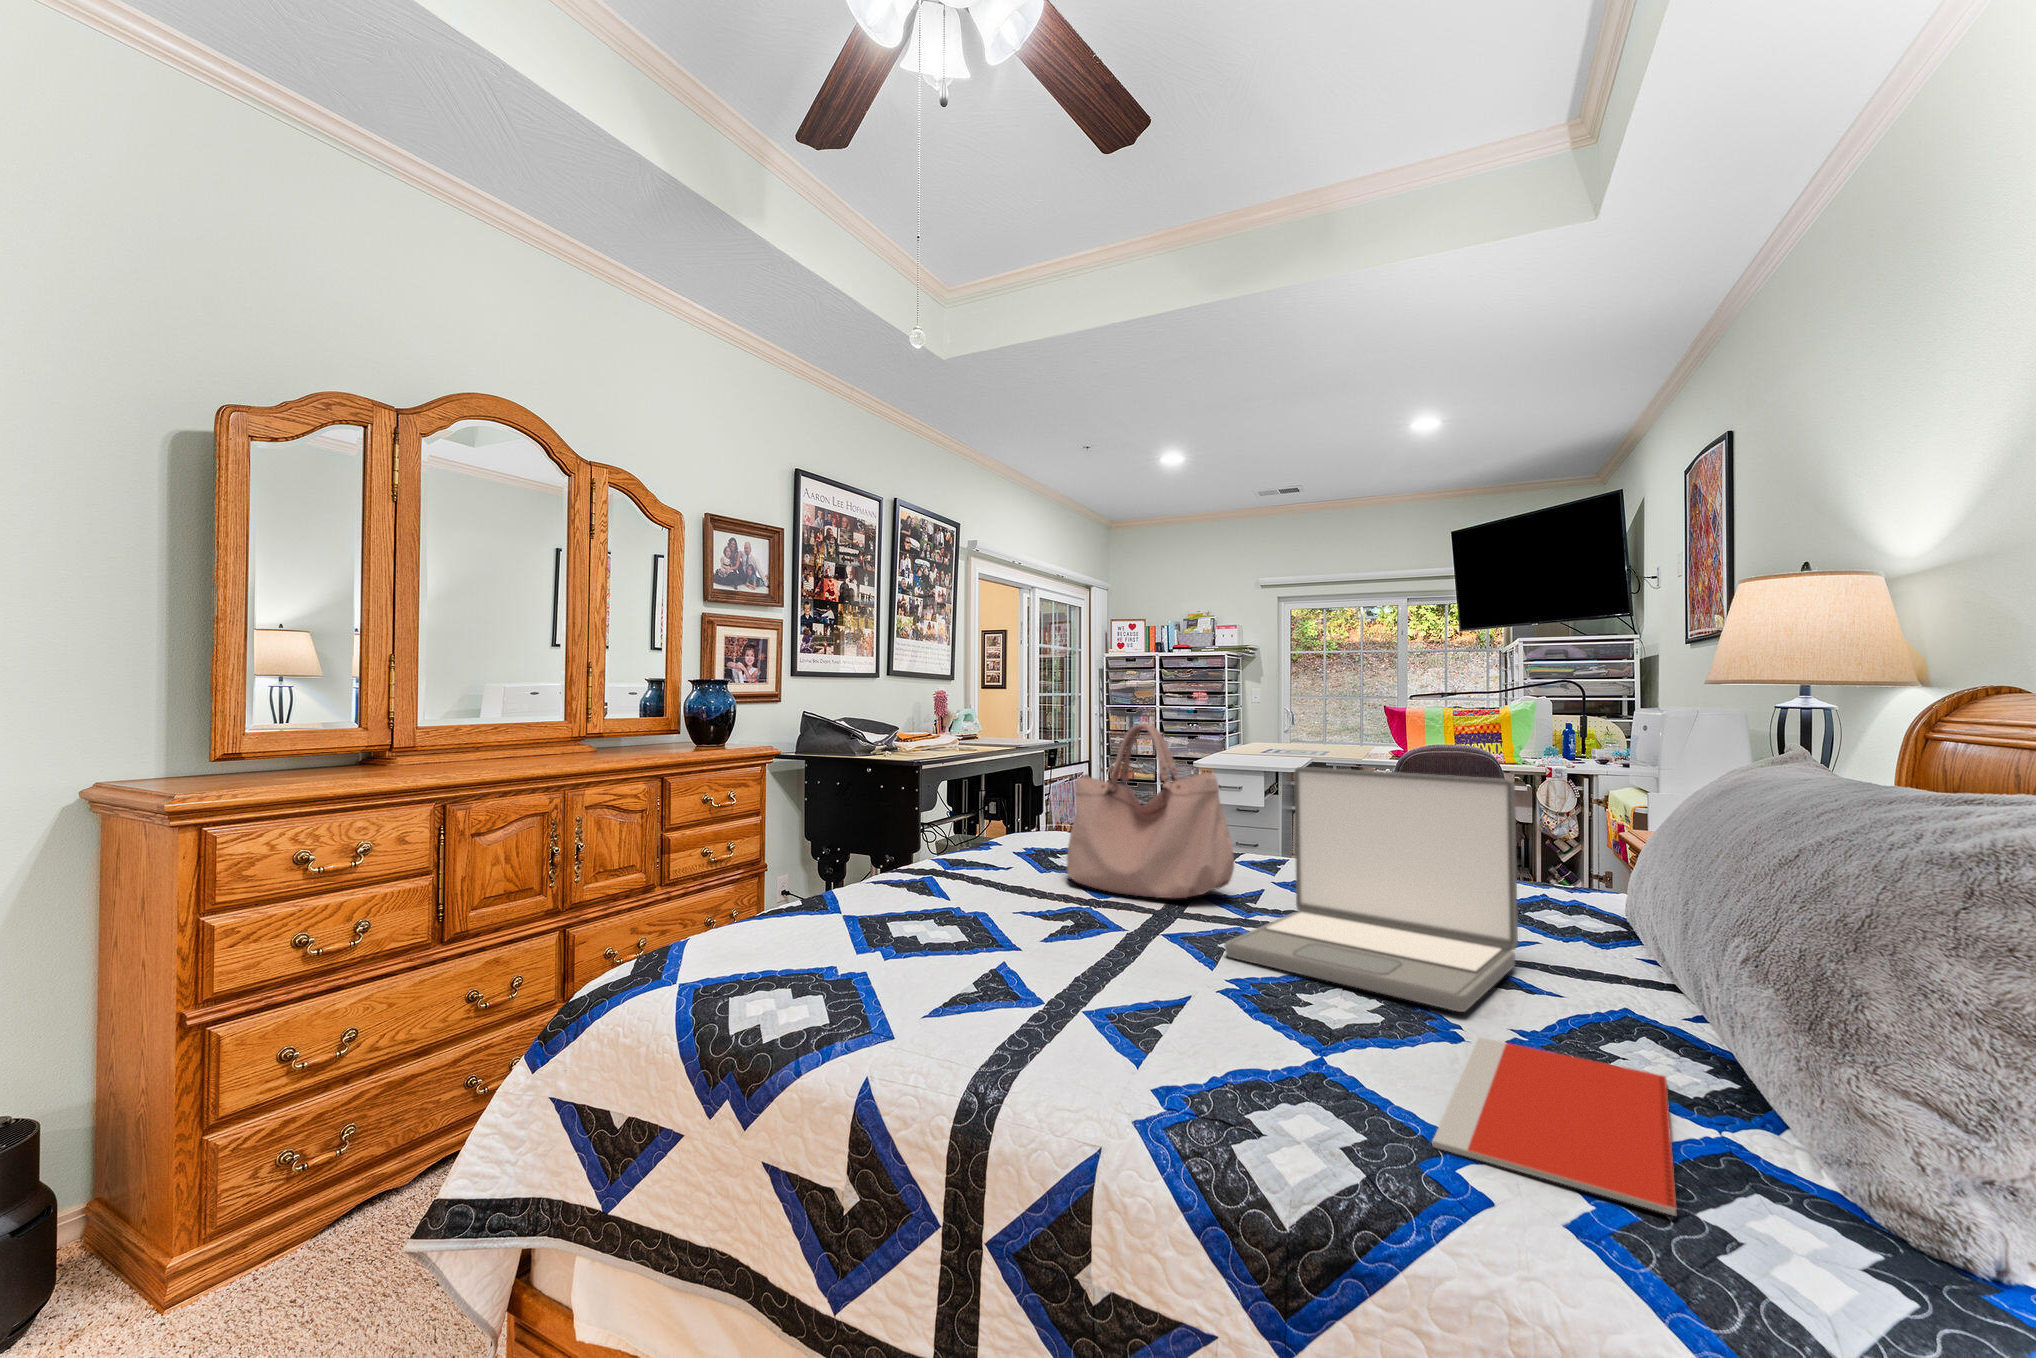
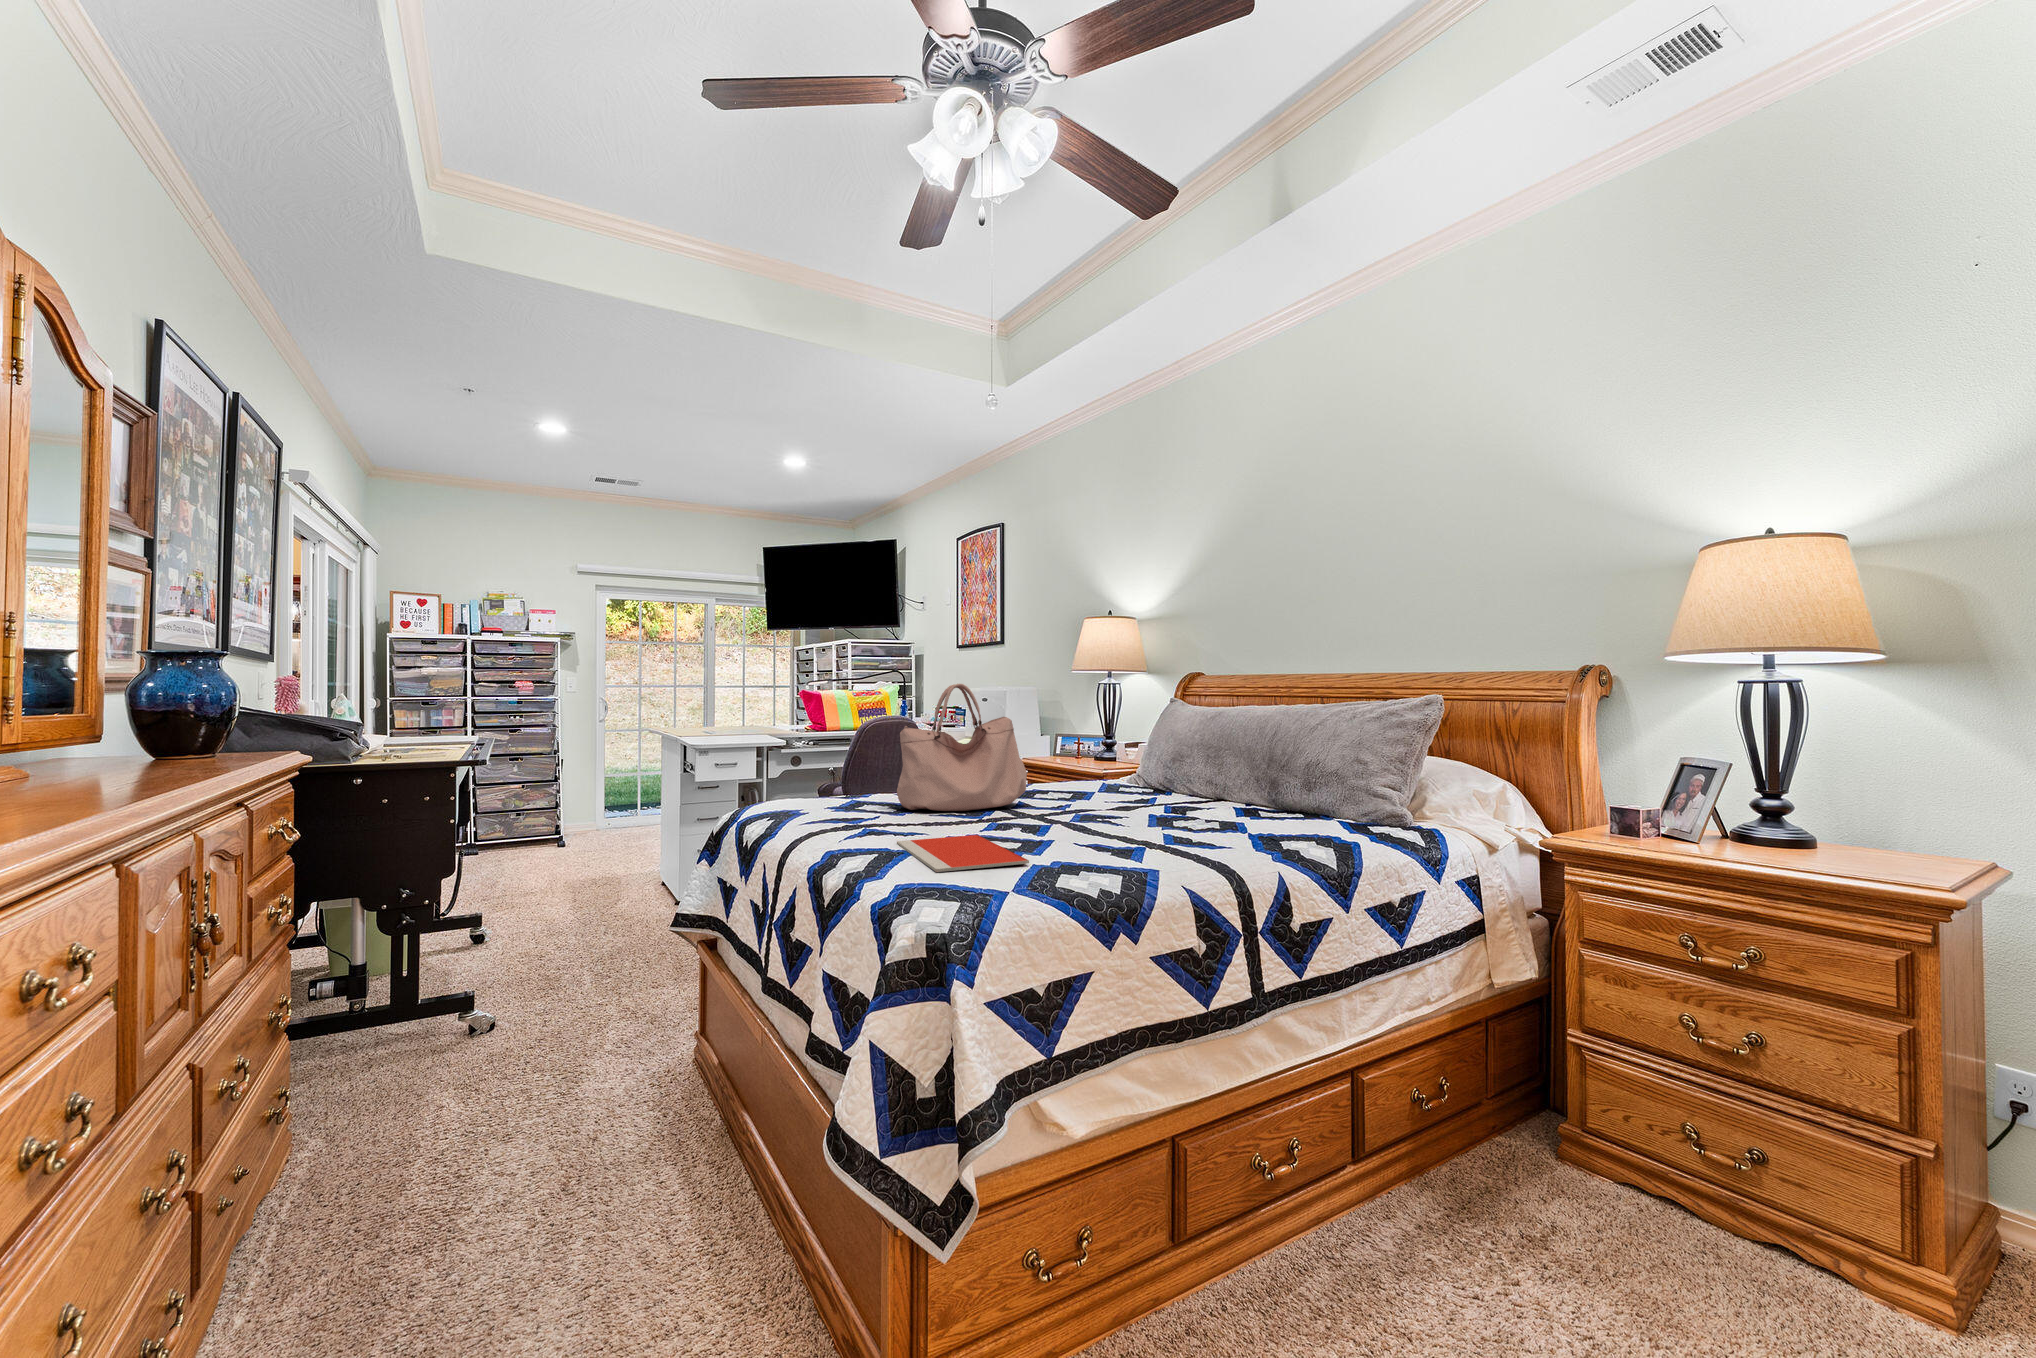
laptop: present [1224,767,1518,1012] -> none [1075,705,1232,819]
notebook: present [1432,1037,1677,1216] -> present [897,835,1029,872]

